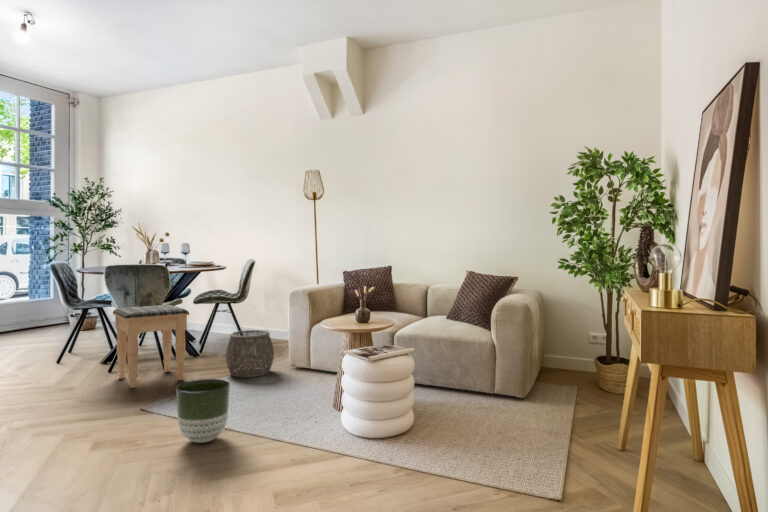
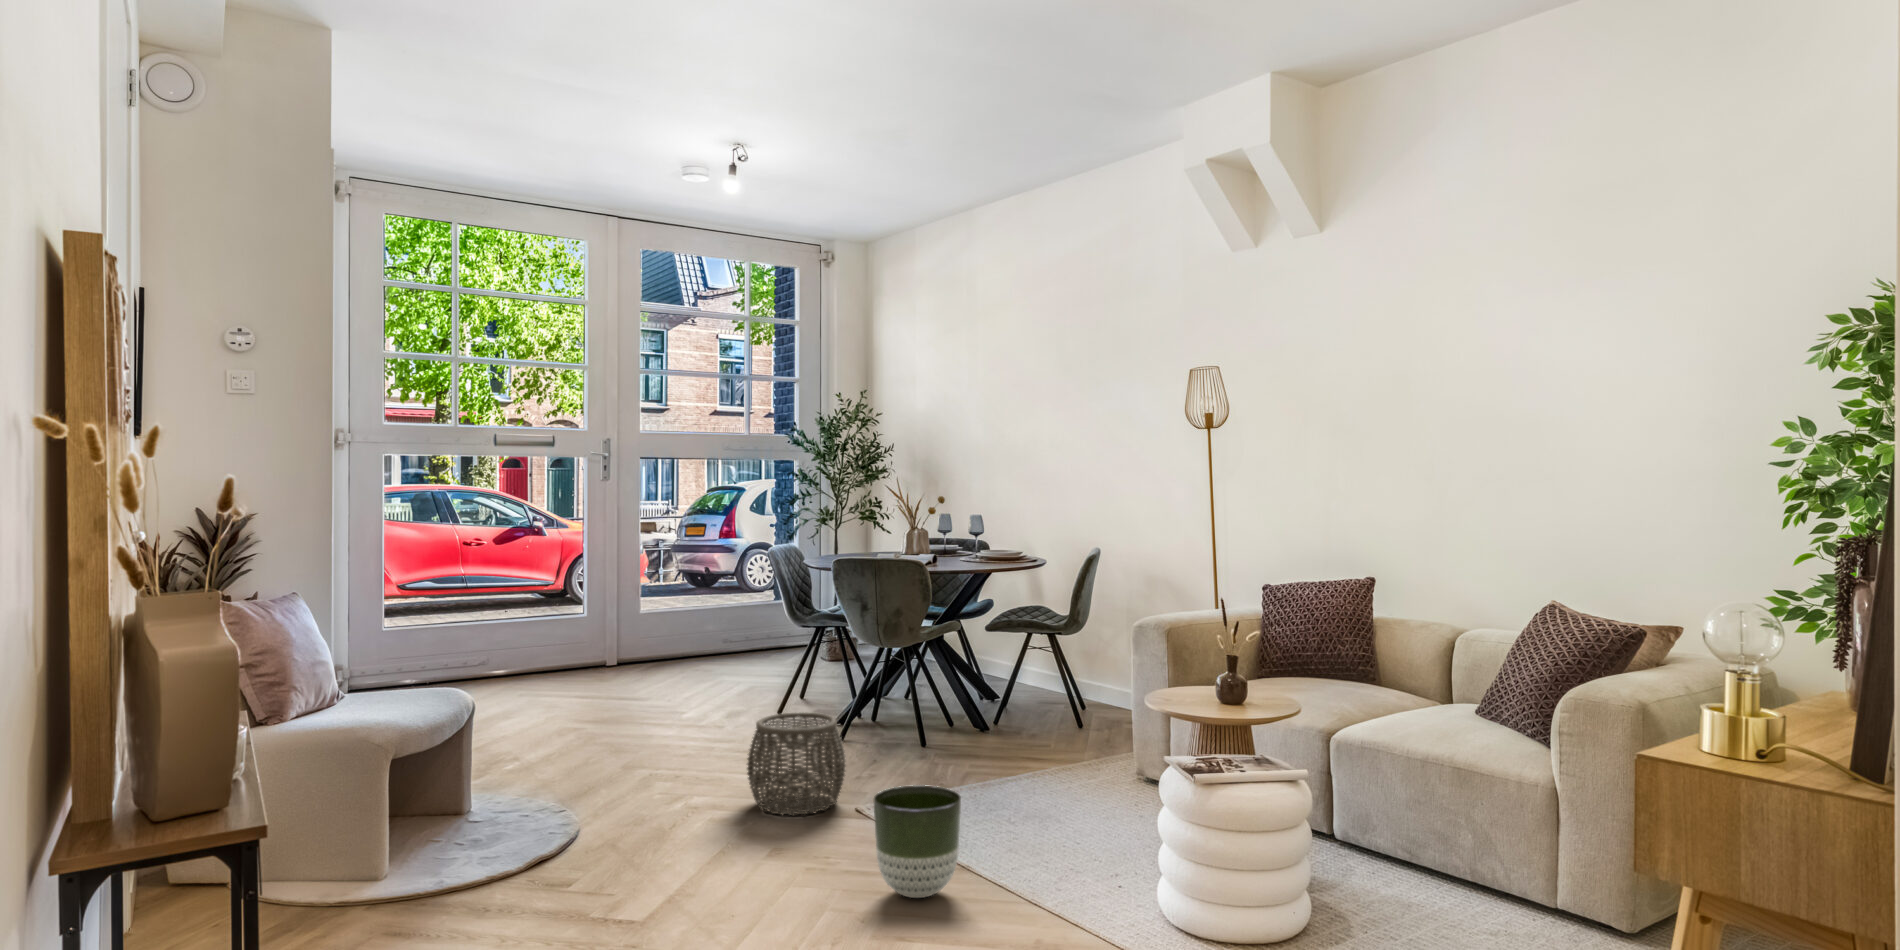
footstool: present [113,305,189,388] -> none [836,636,950,780]
woven basket: present [226,330,274,378] -> present [747,712,846,815]

